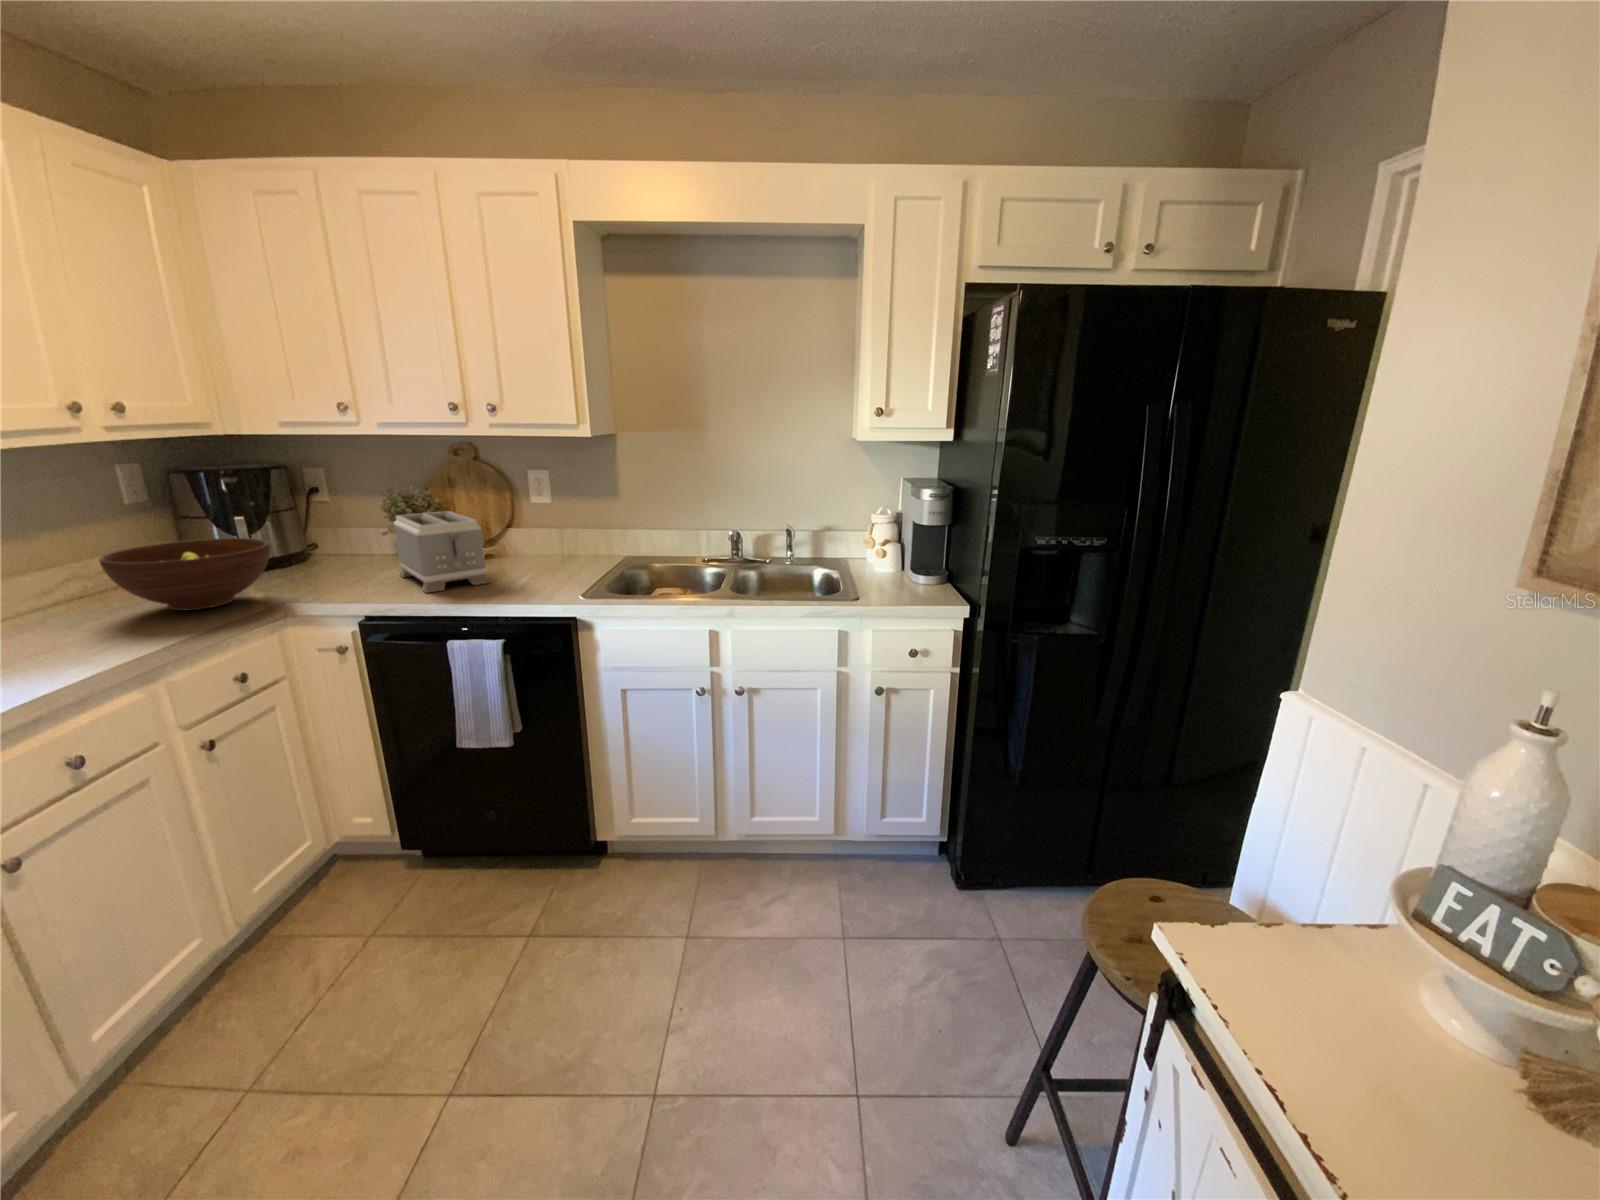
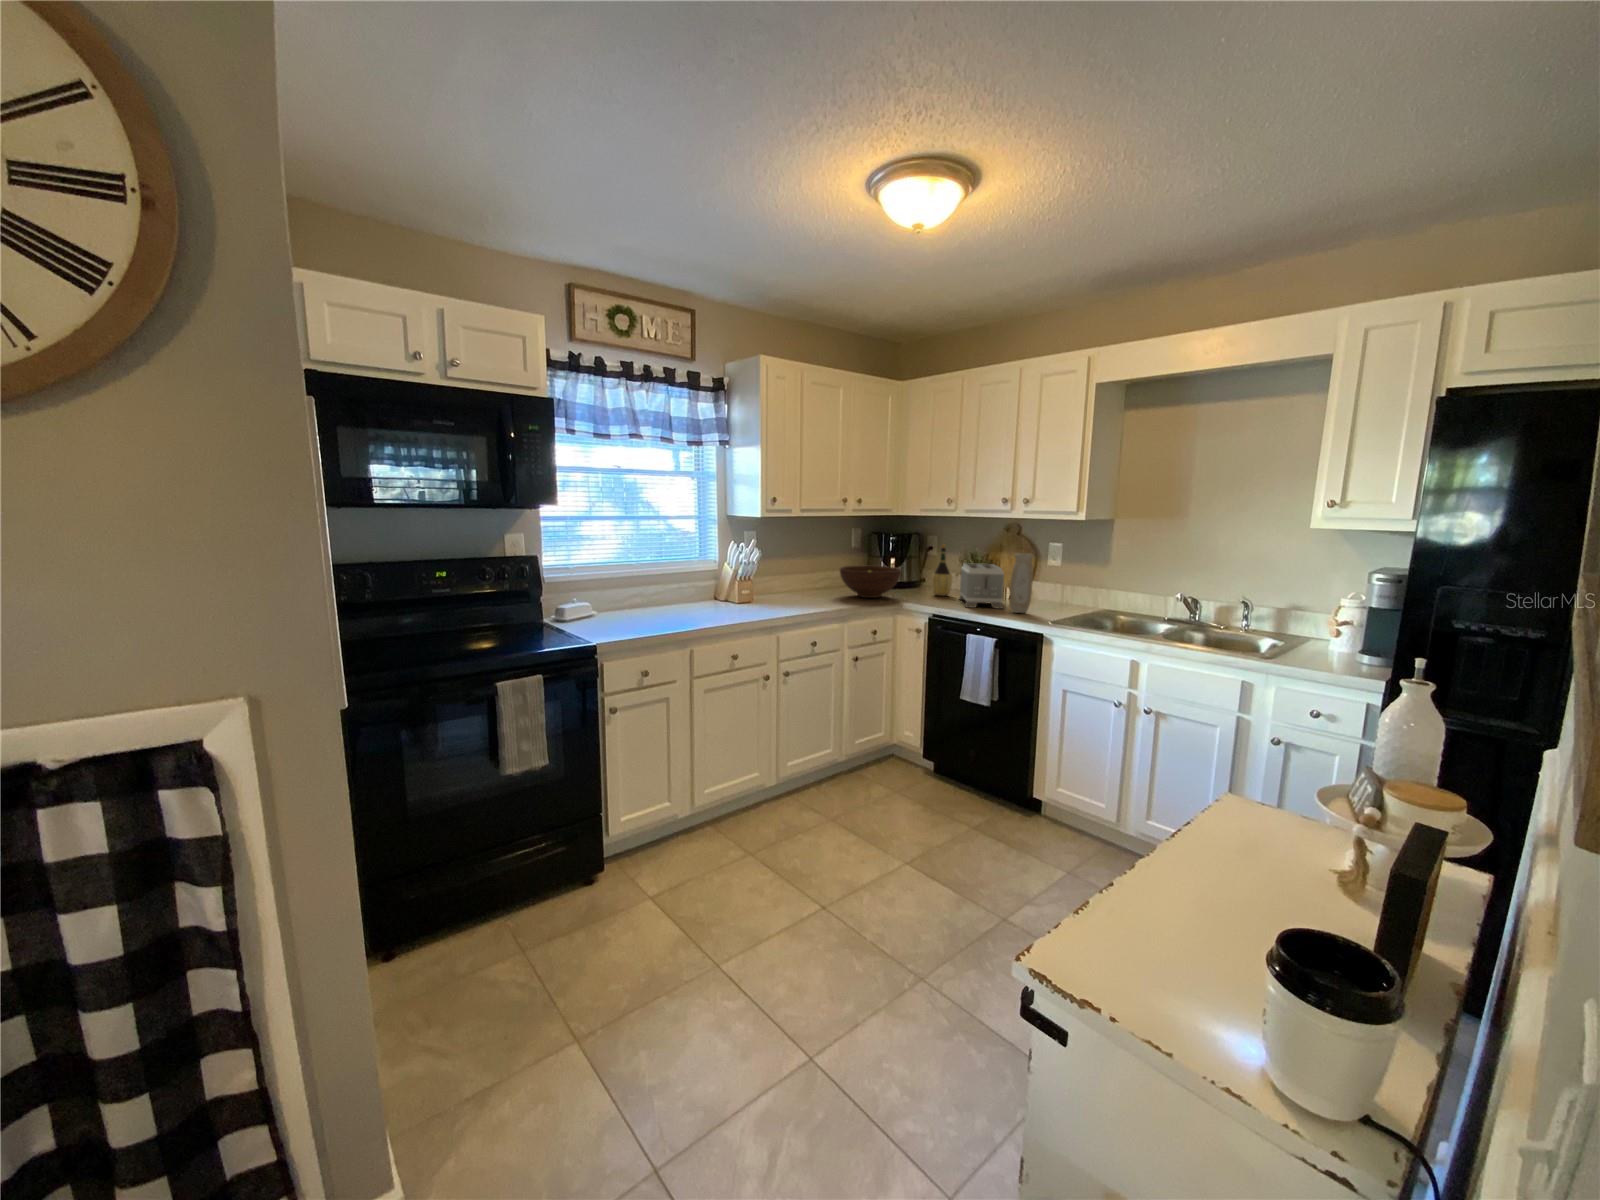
wine bottle: none [336,485,379,575] -> present [931,545,952,596]
vase: none [498,492,537,588] -> present [1010,553,1033,613]

